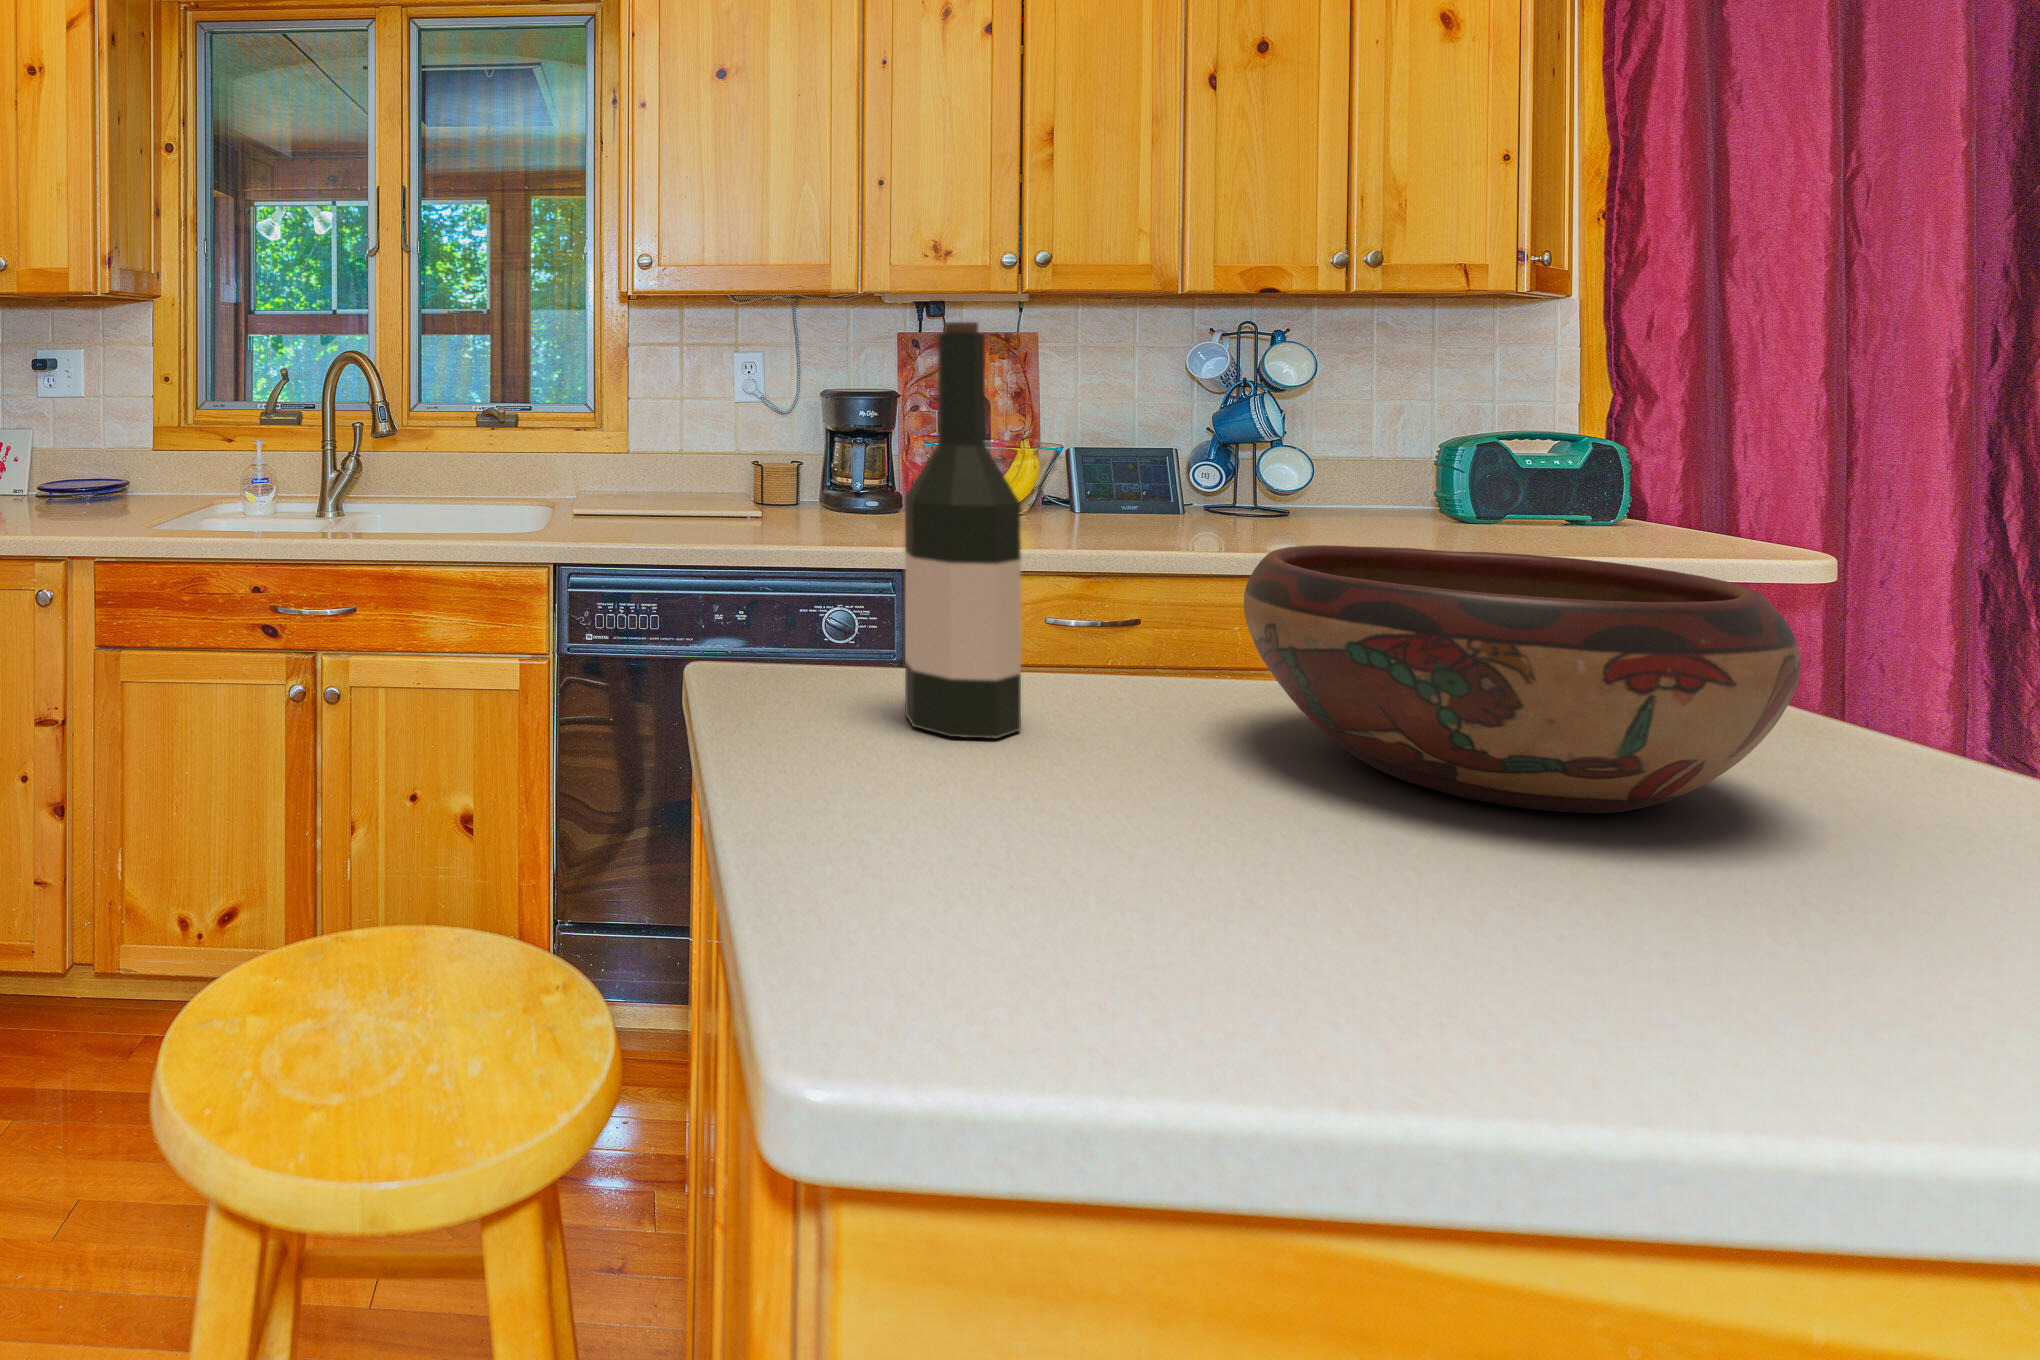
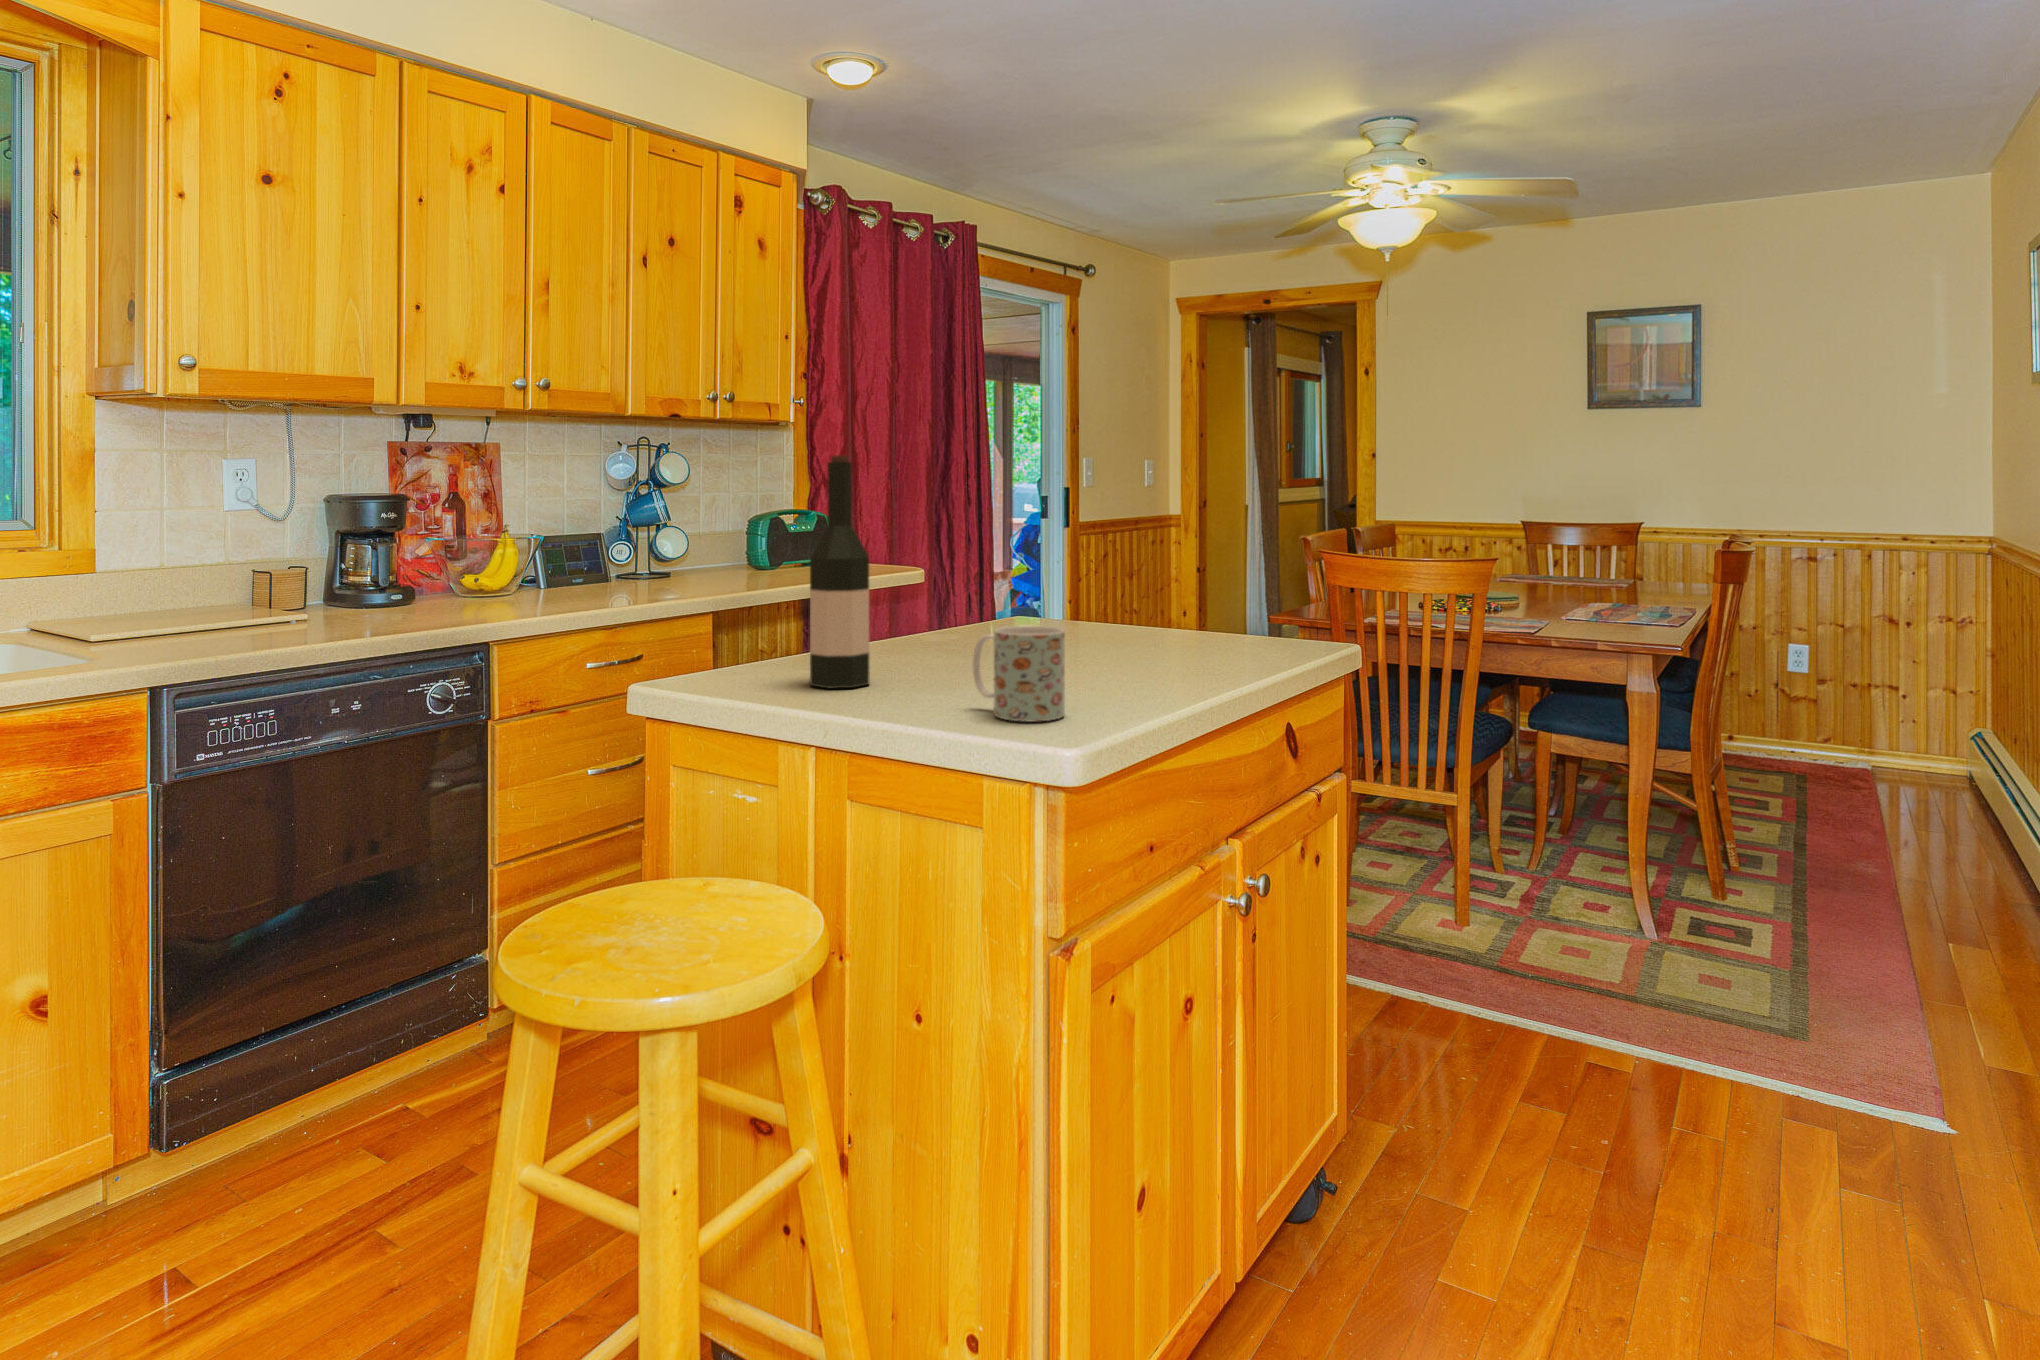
decorative bowl: present [1244,545,1800,813] -> none [939,564,1128,666]
mug: none [1000,688,1184,949] -> present [973,625,1065,722]

